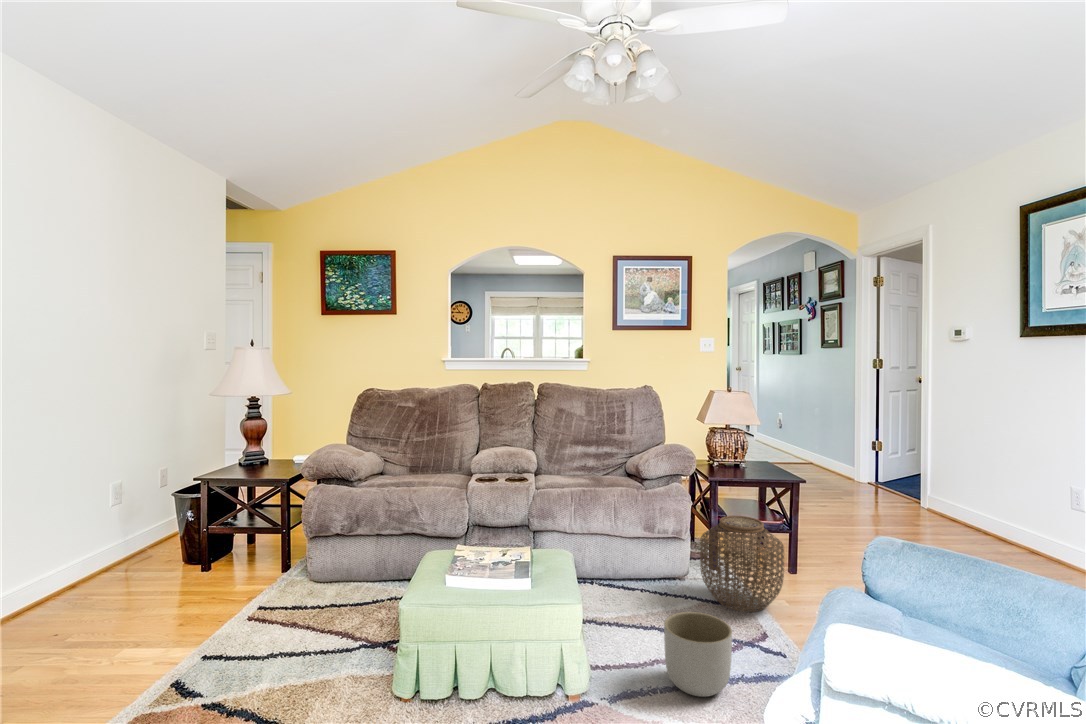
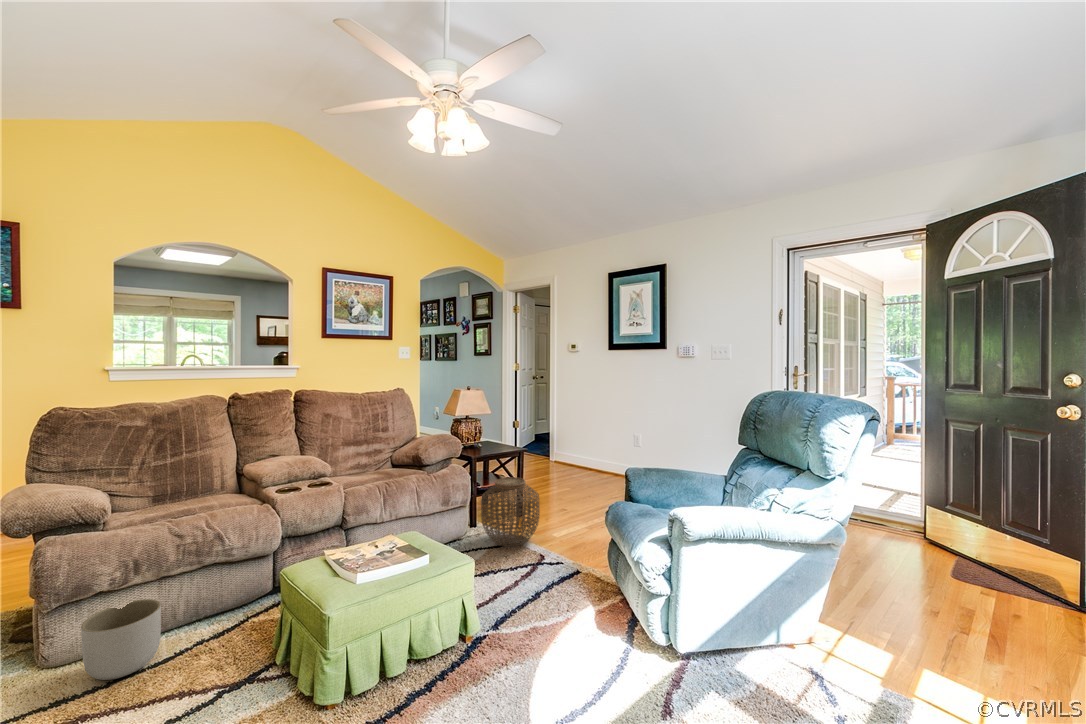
planter: present [664,612,732,697] -> present [81,599,161,680]

